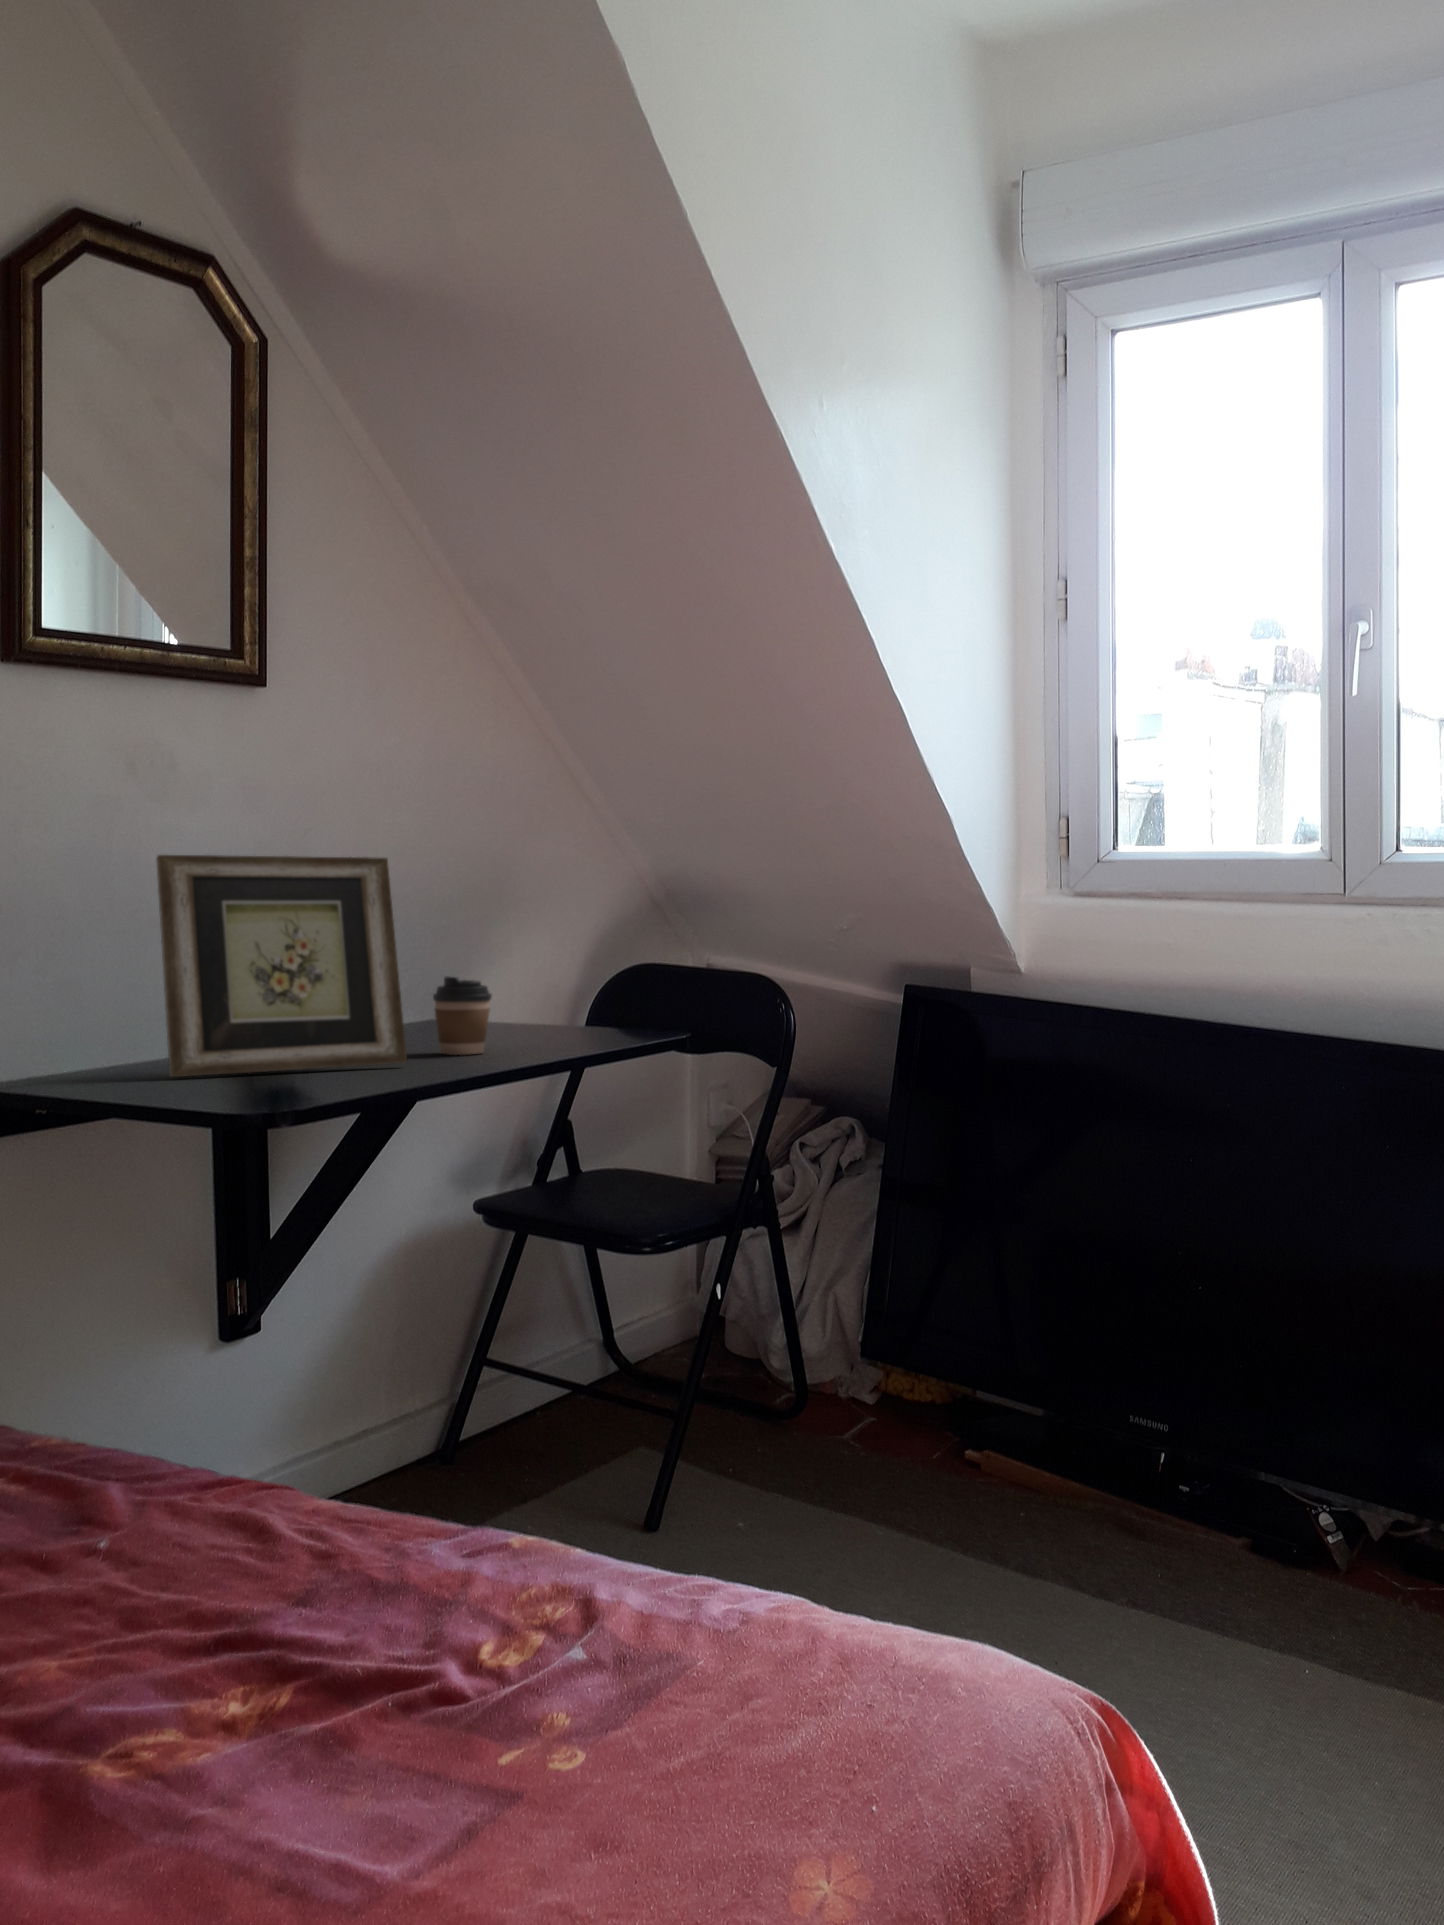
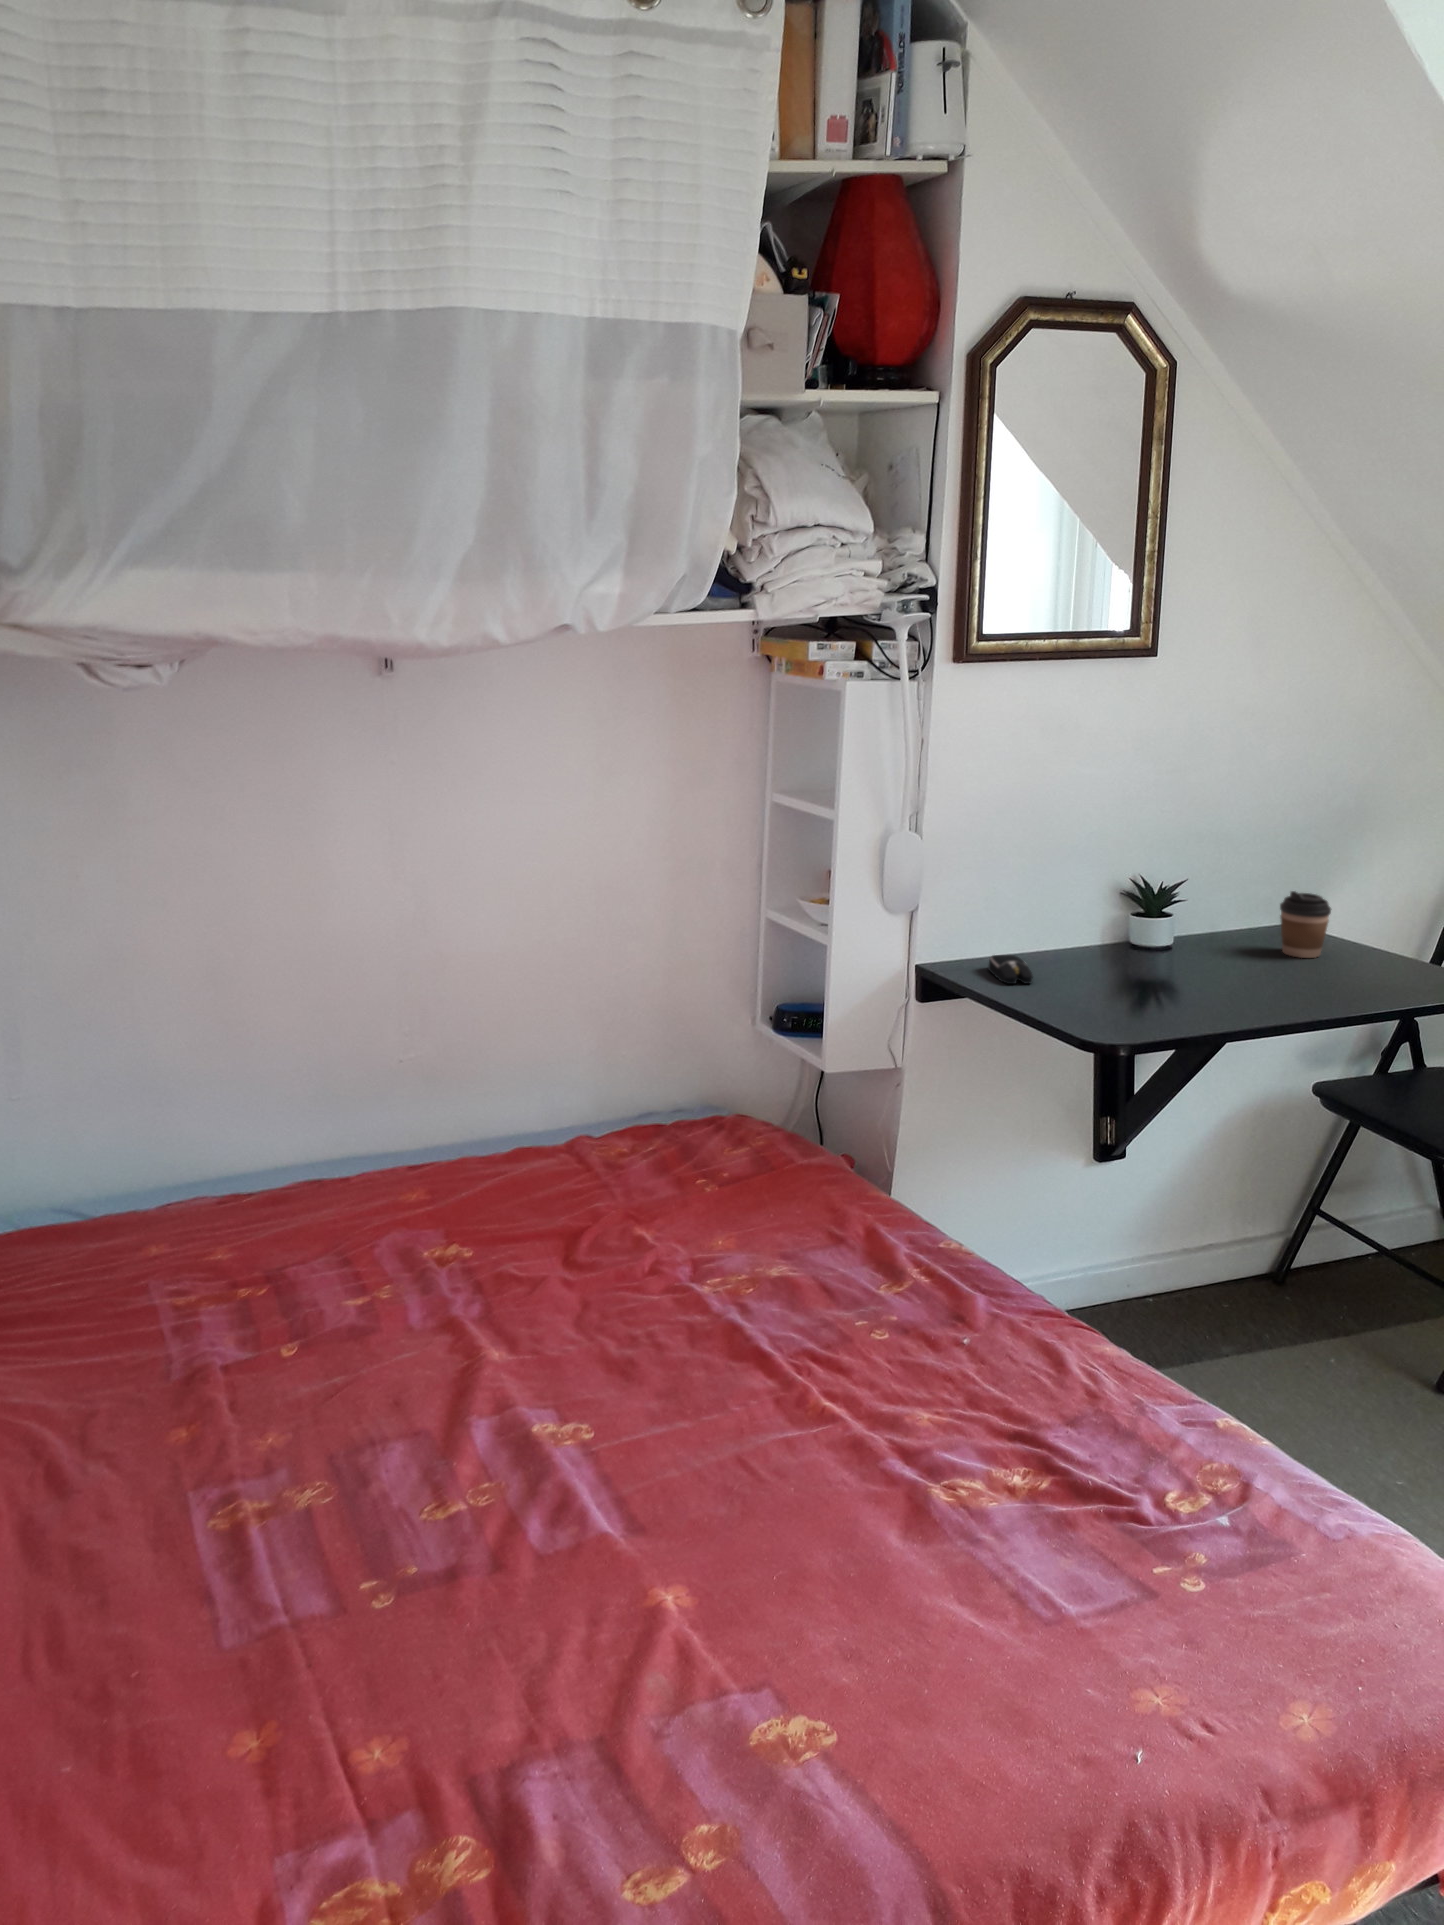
picture frame: present [156,855,407,1077] -> none [1059,803,1243,973]
computer mouse: none [67,1061,138,1090] -> present [988,955,1033,984]

